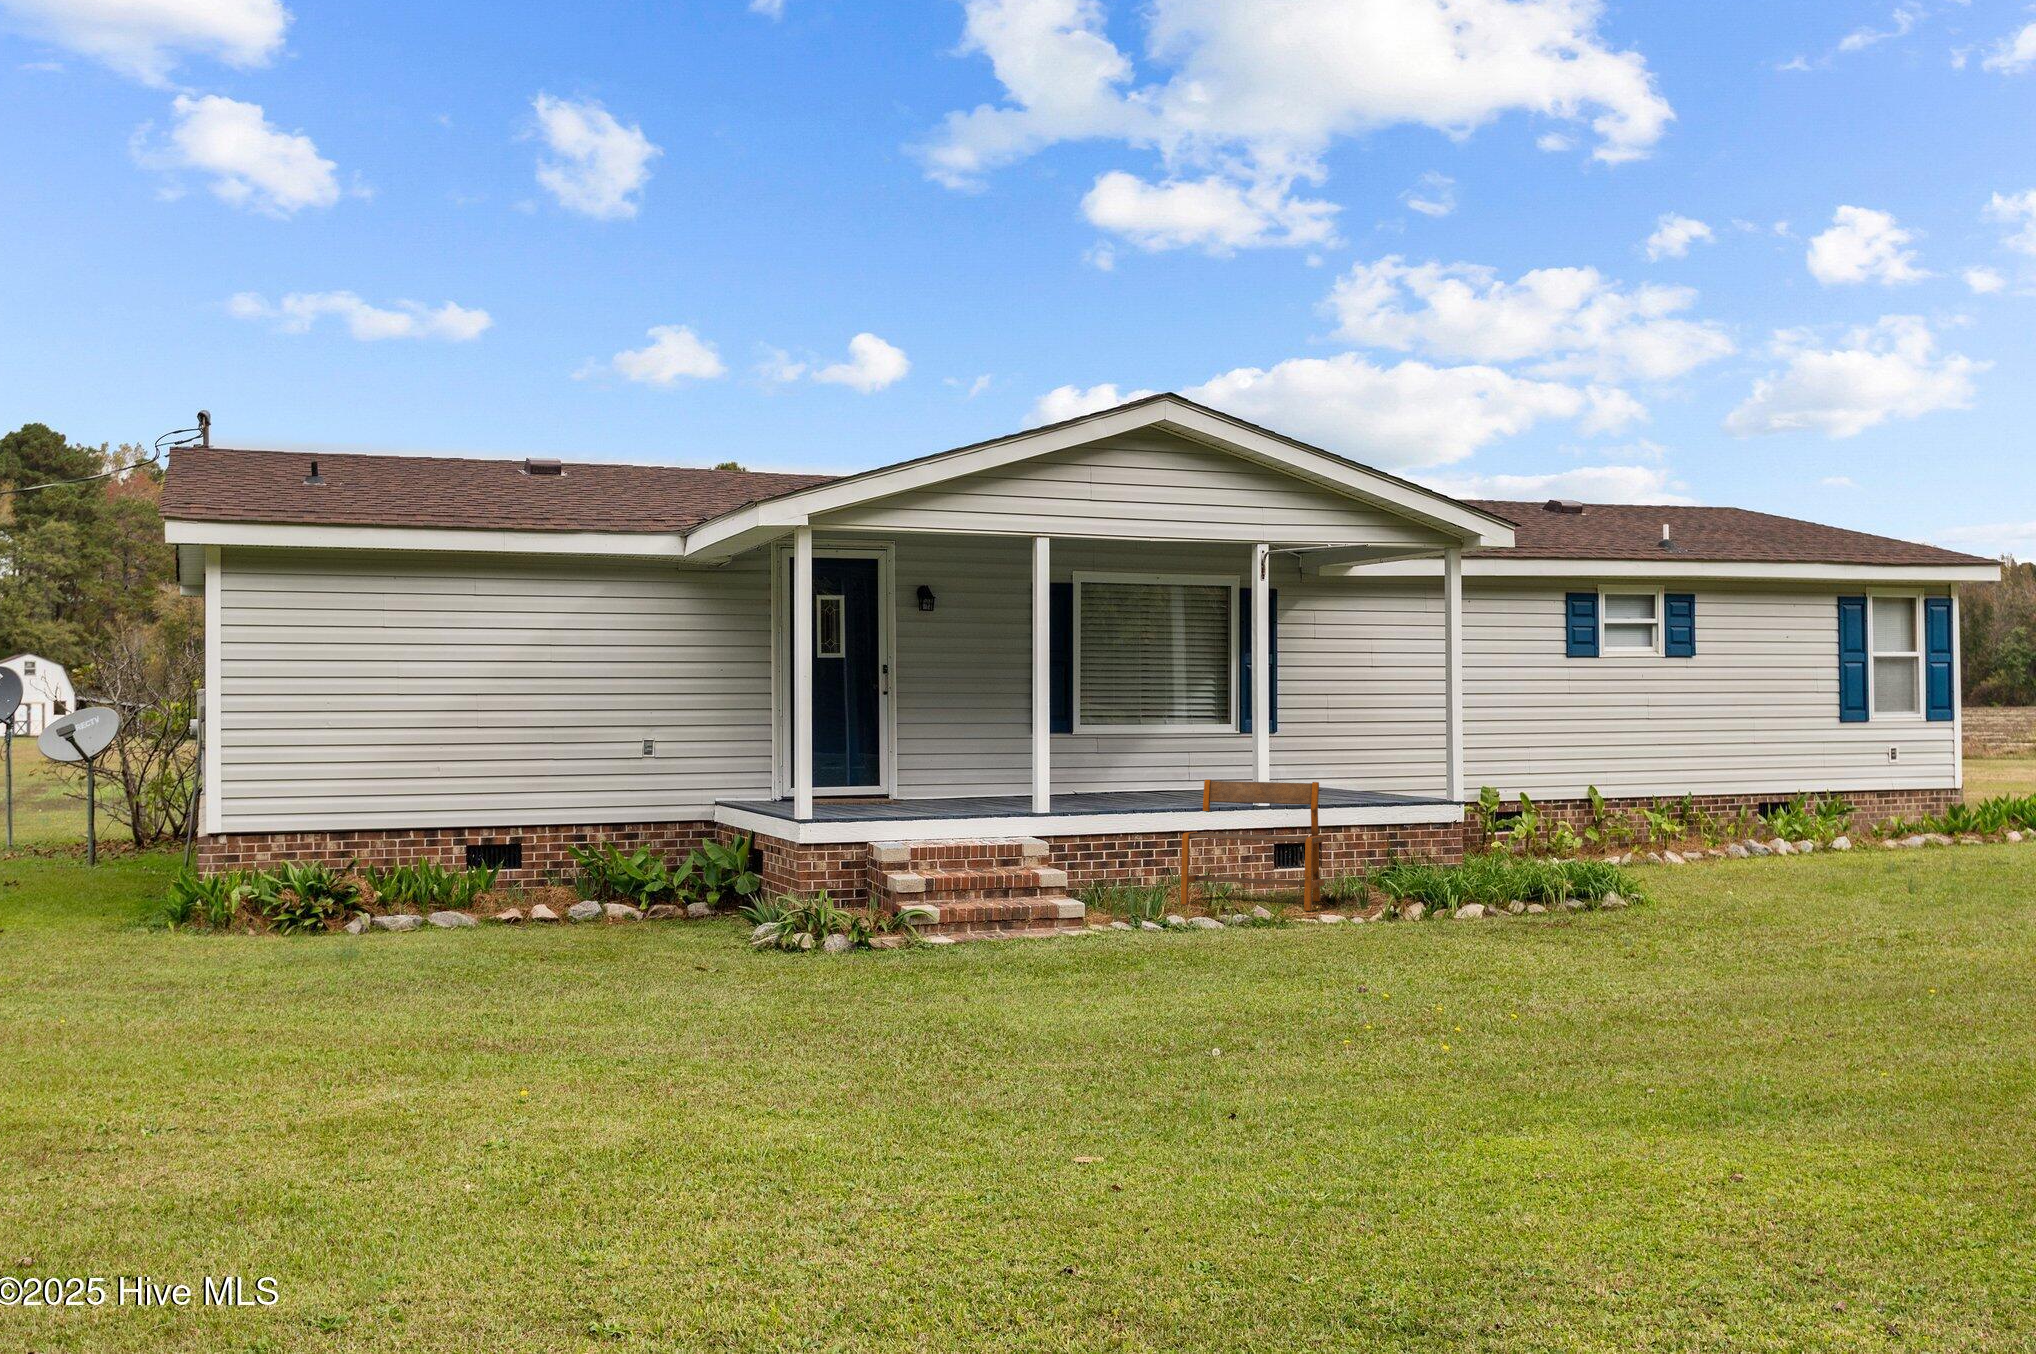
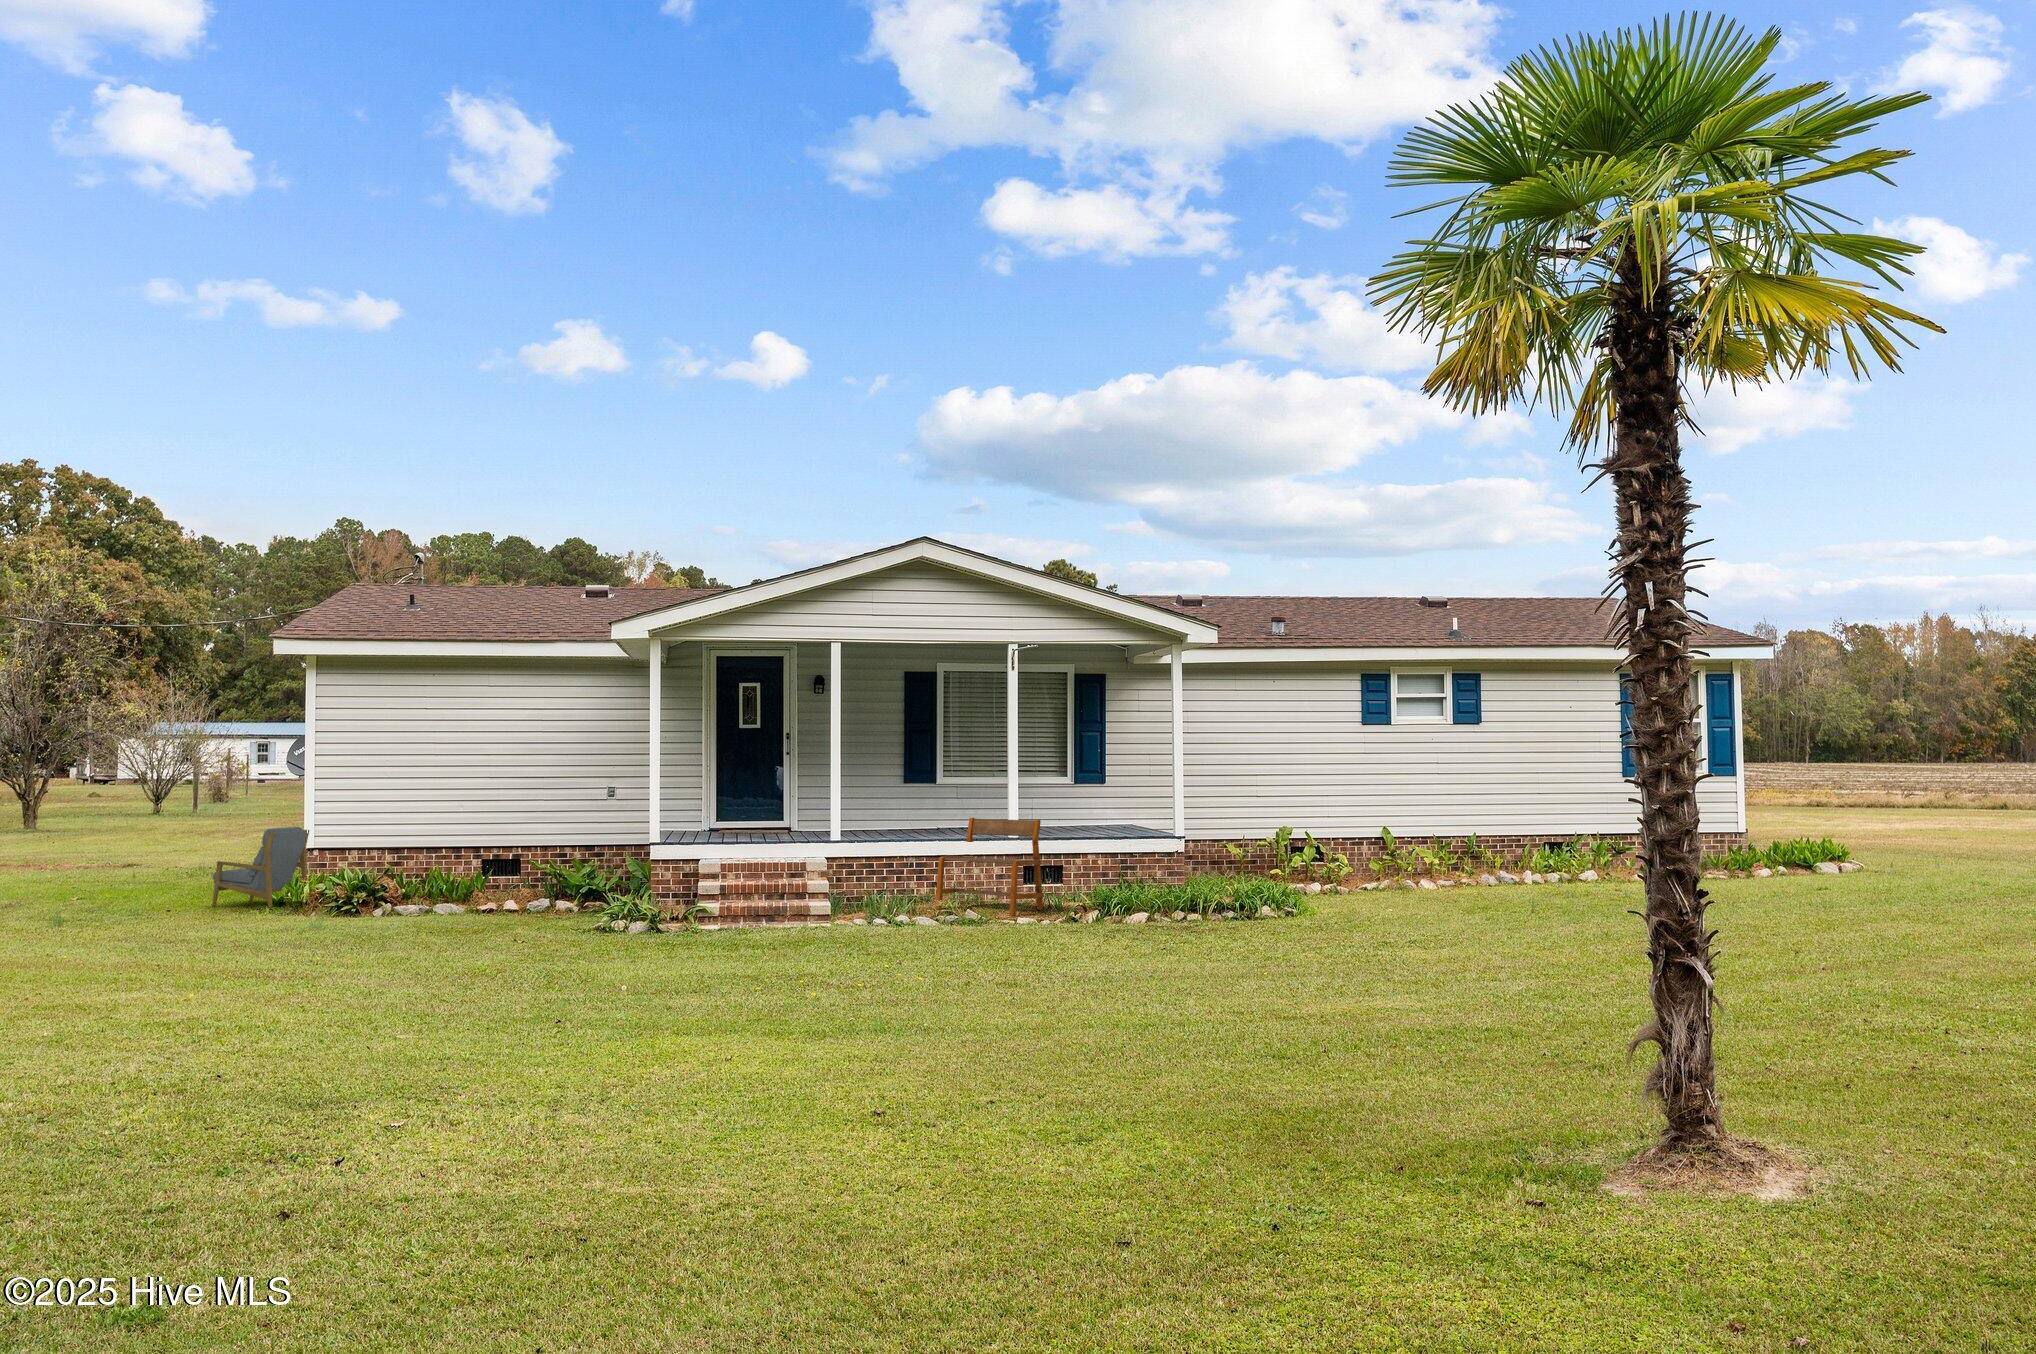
armchair: none [65,801,212,929] -> present [212,827,309,908]

